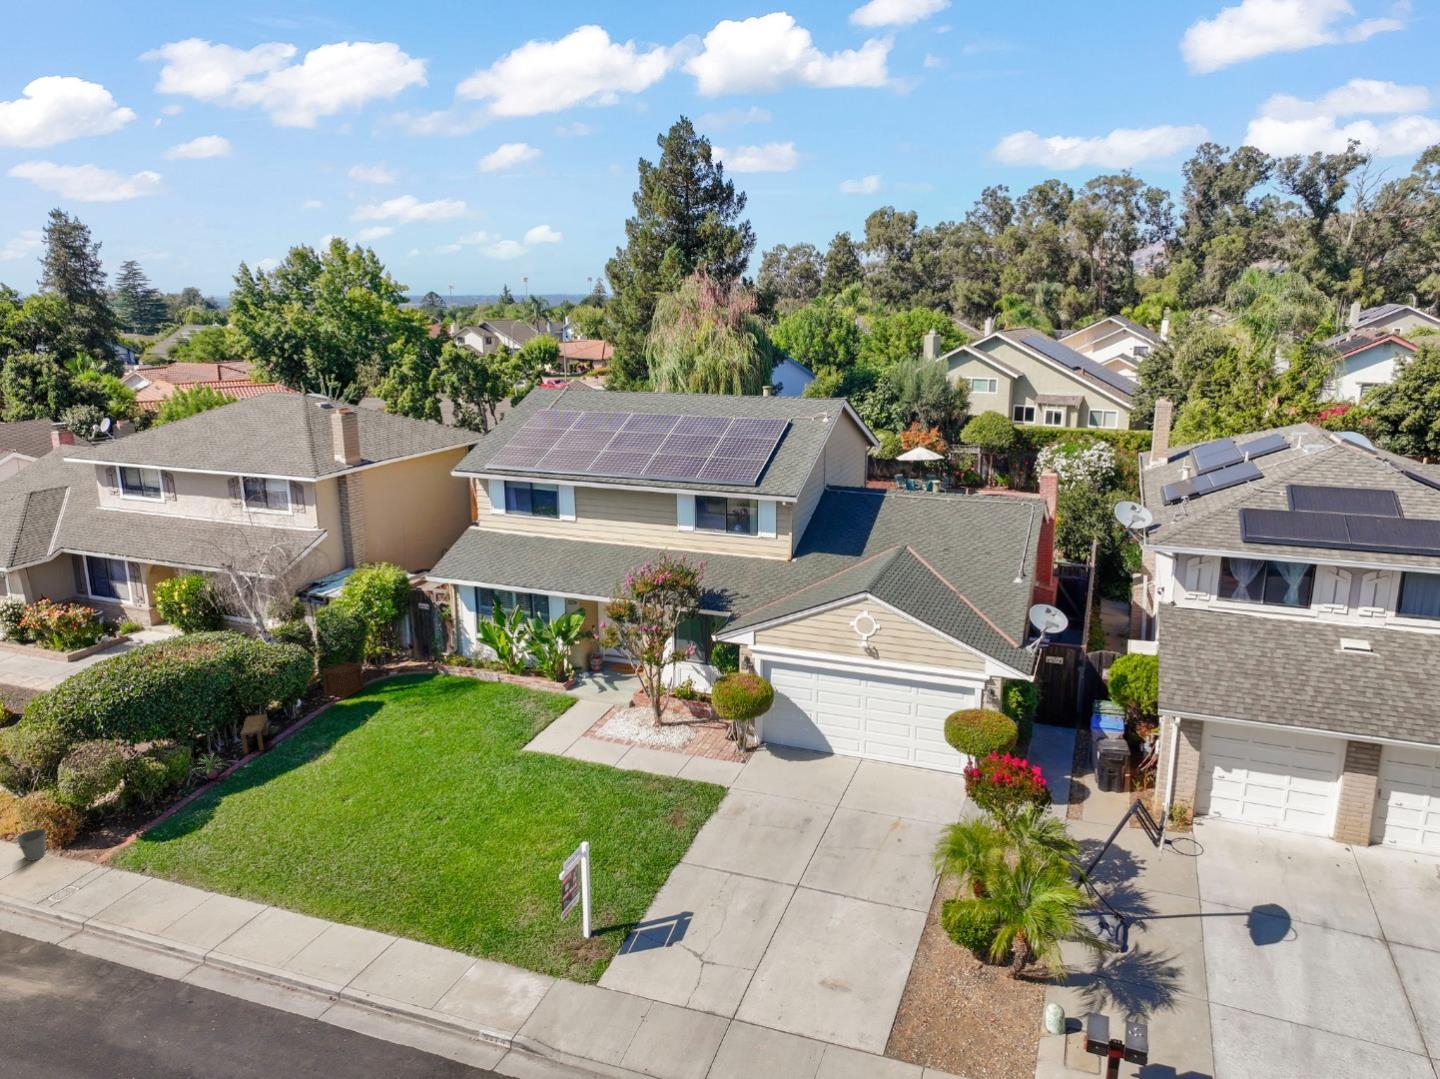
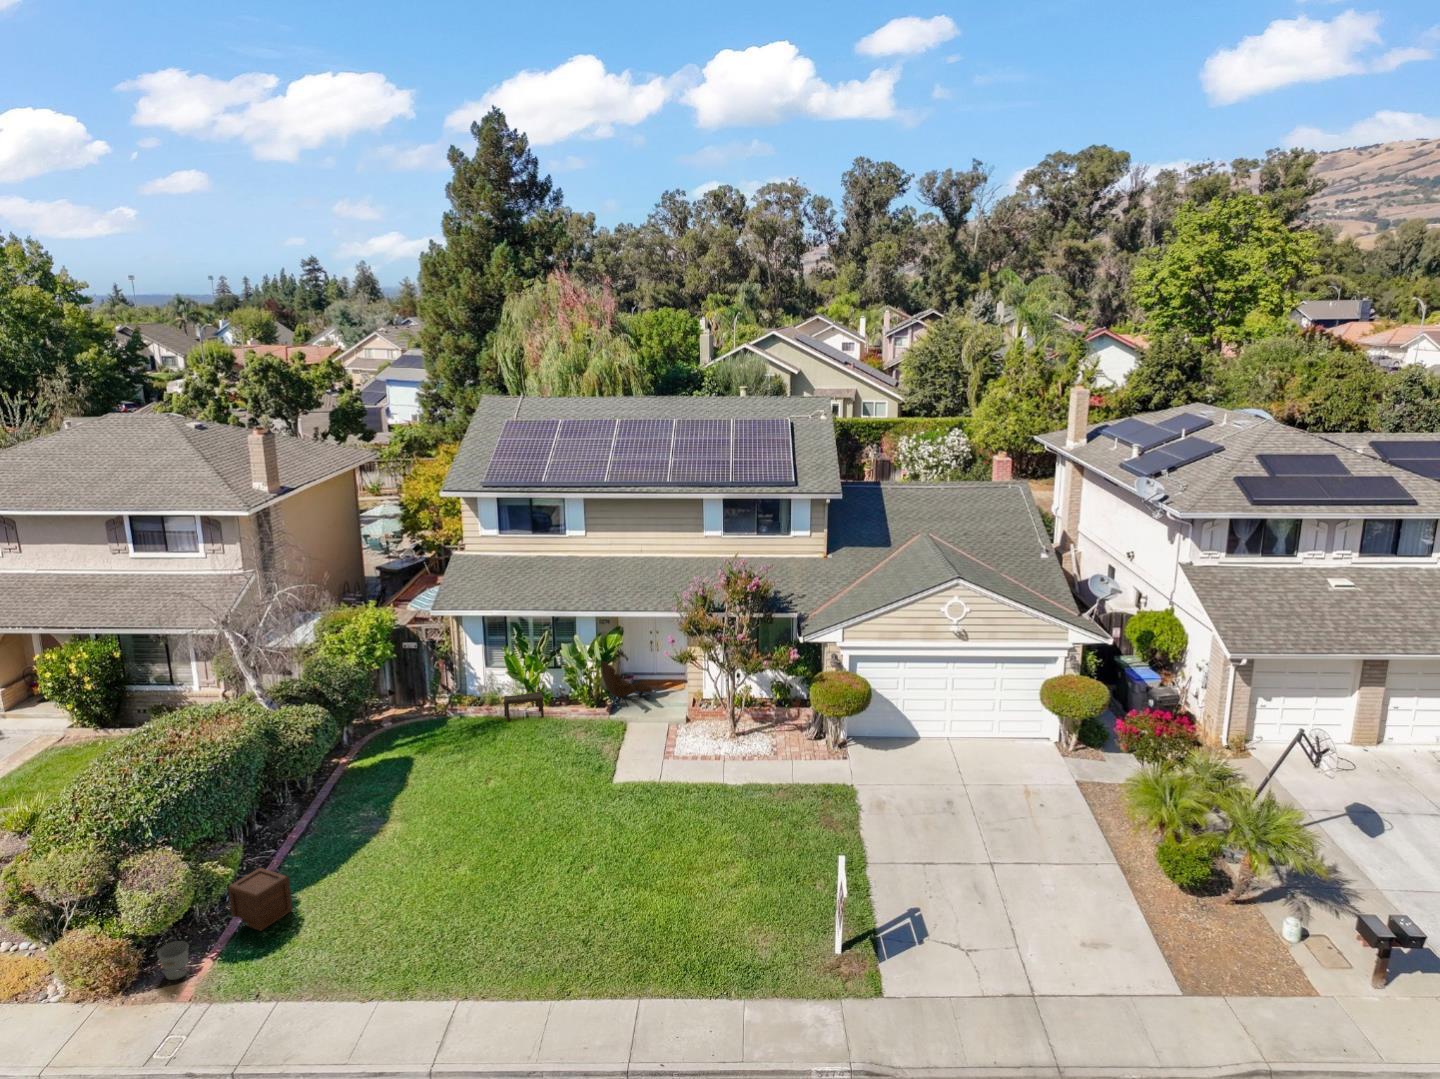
lounge chair: none [571,638,619,683] -> present [601,661,652,706]
wooden crate: present [322,662,364,697] -> present [228,868,292,931]
bench: present [240,714,267,753] -> present [504,692,544,721]
decorative plant: present [203,754,218,779] -> none [281,829,318,862]

